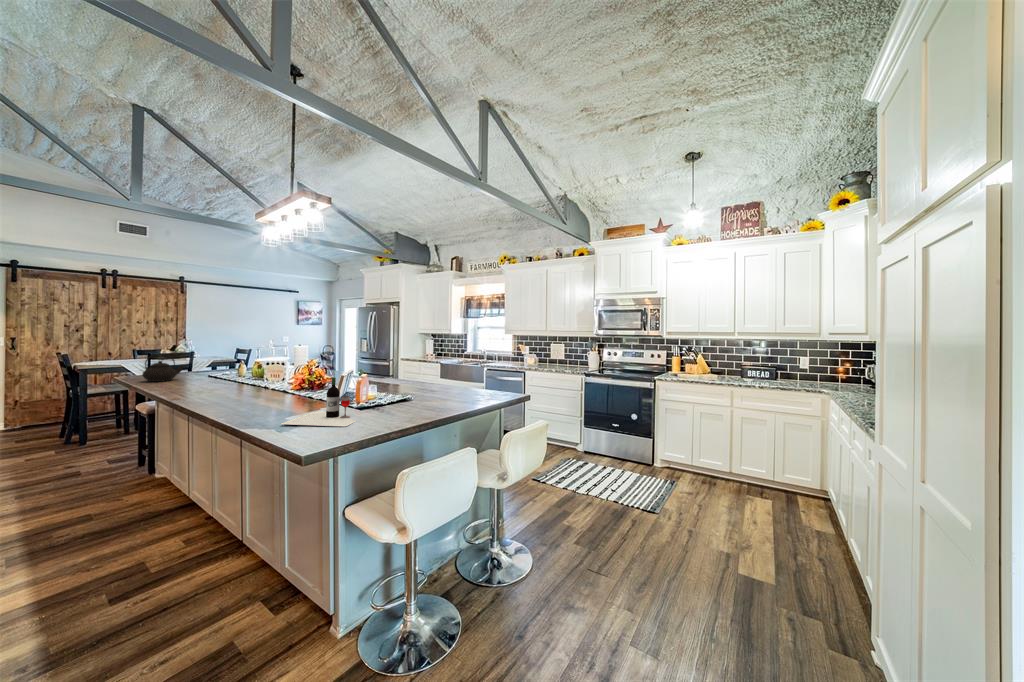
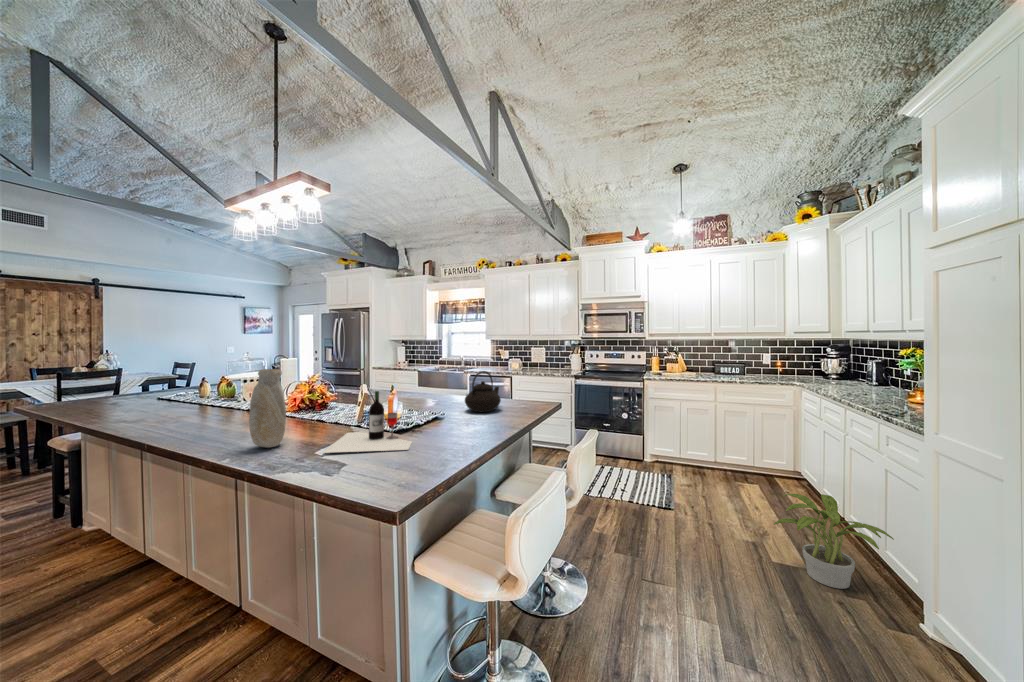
teapot: present [142,354,184,382] -> present [465,371,501,412]
vase: none [234,356,263,418] -> present [249,369,286,448]
potted plant: none [736,505,856,607] -> present [774,494,894,589]

